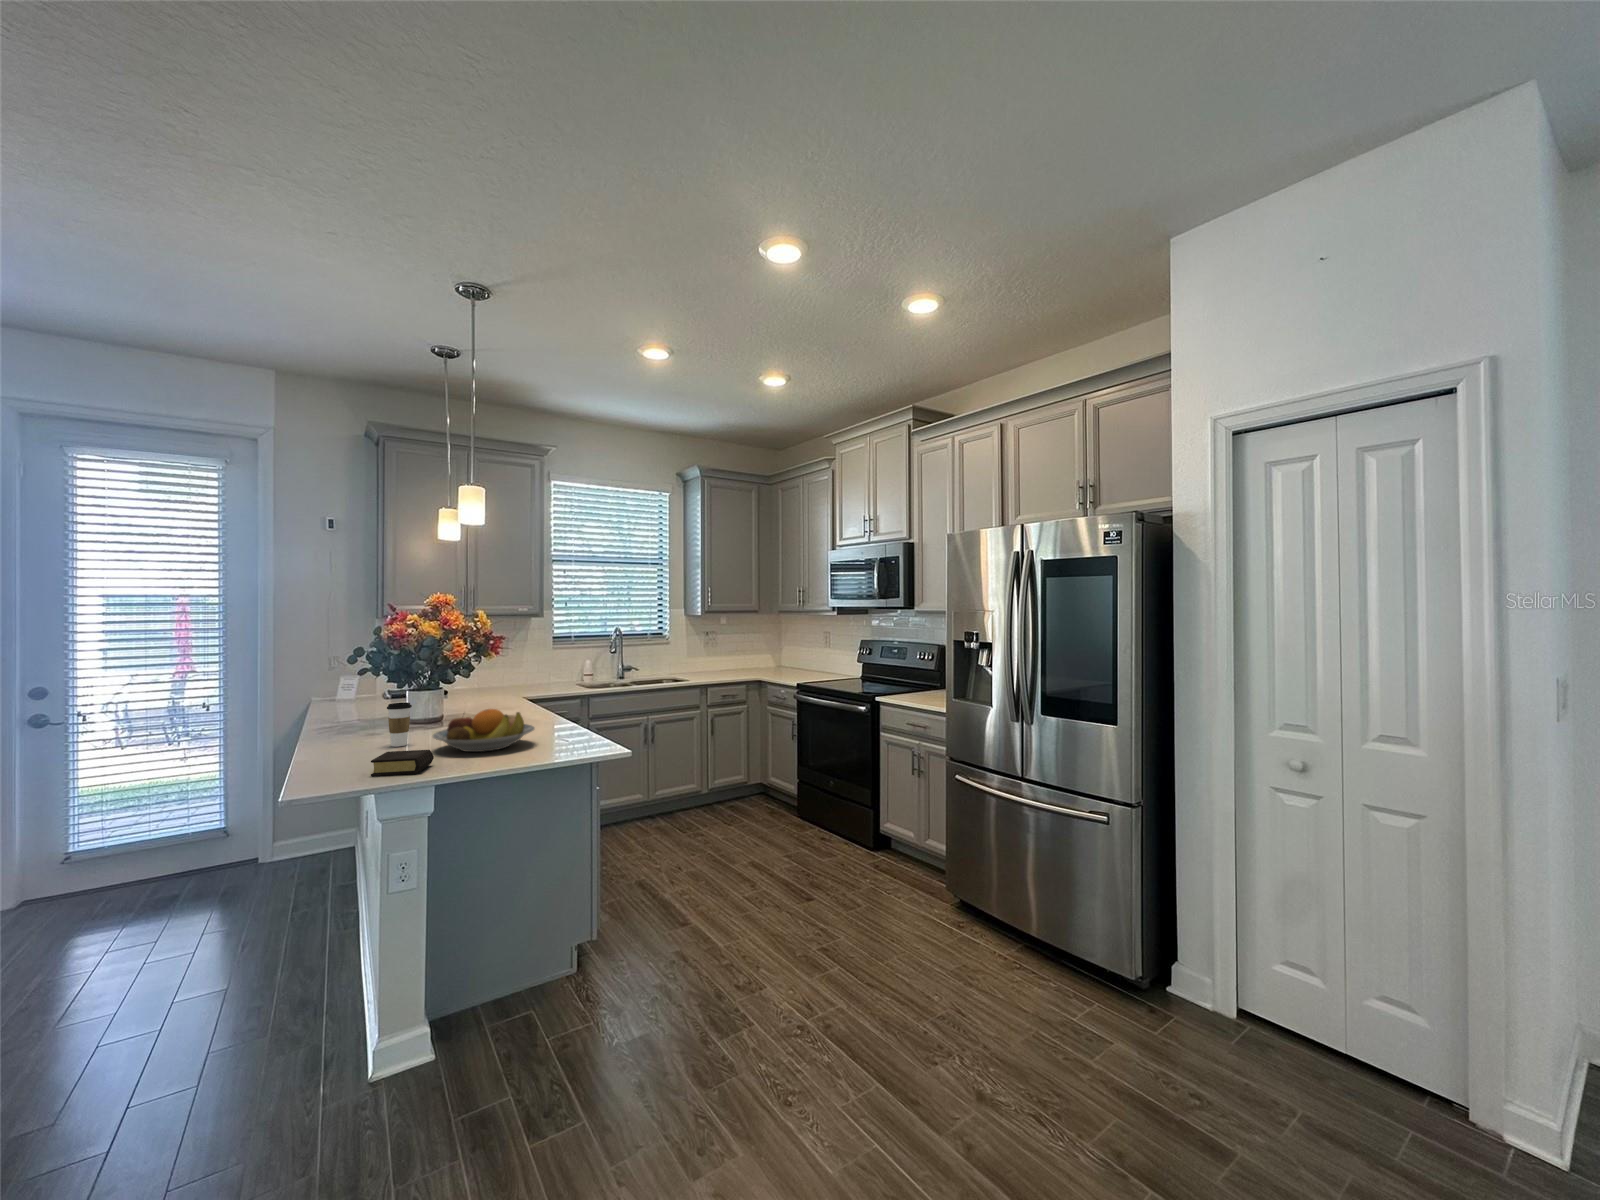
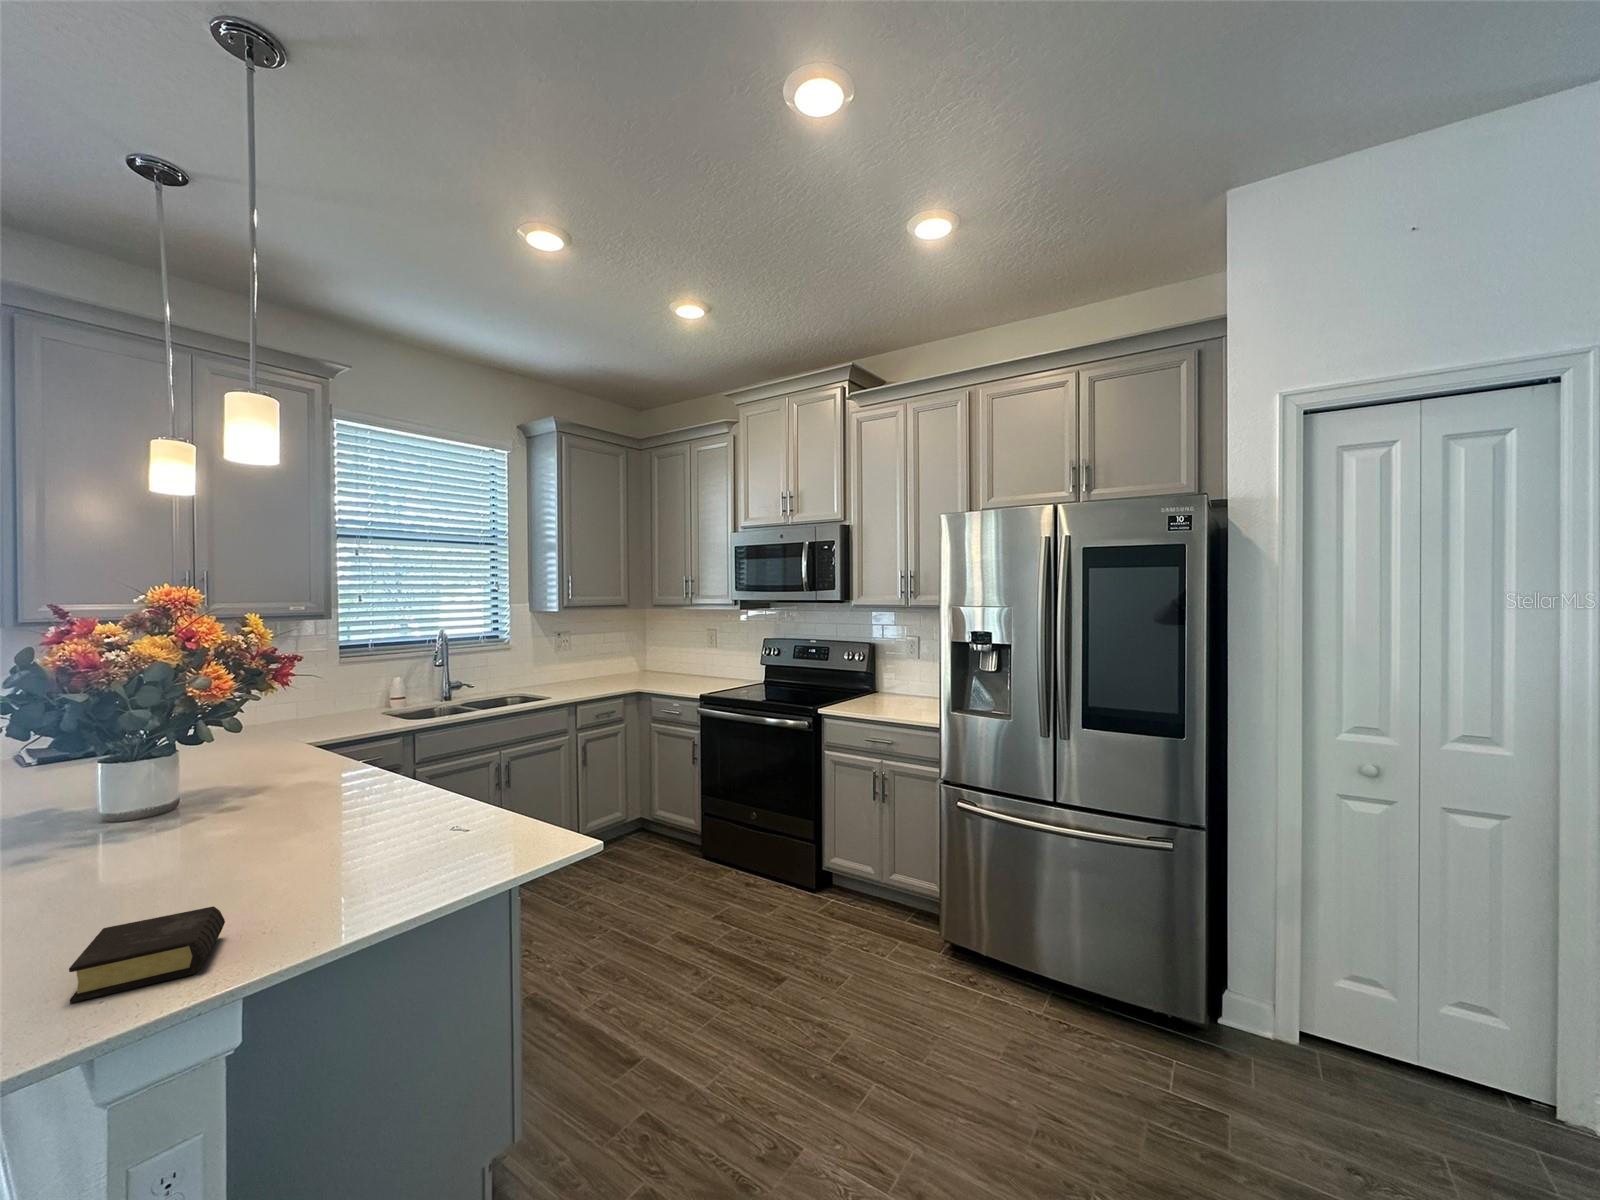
coffee cup: present [387,702,412,747] -> none [77,797,138,890]
fruit bowl: present [433,709,535,752] -> none [199,794,410,883]

